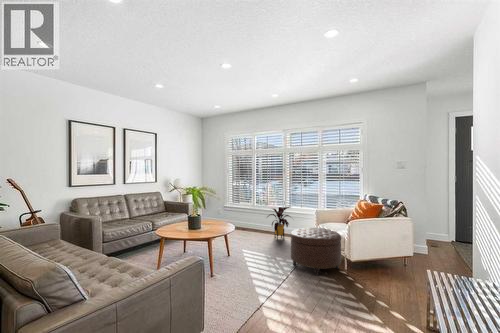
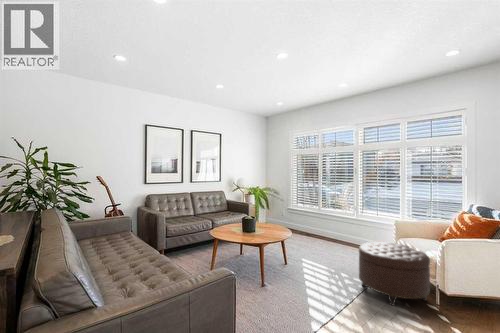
house plant: present [269,207,290,239] -> none [332,213,370,251]

